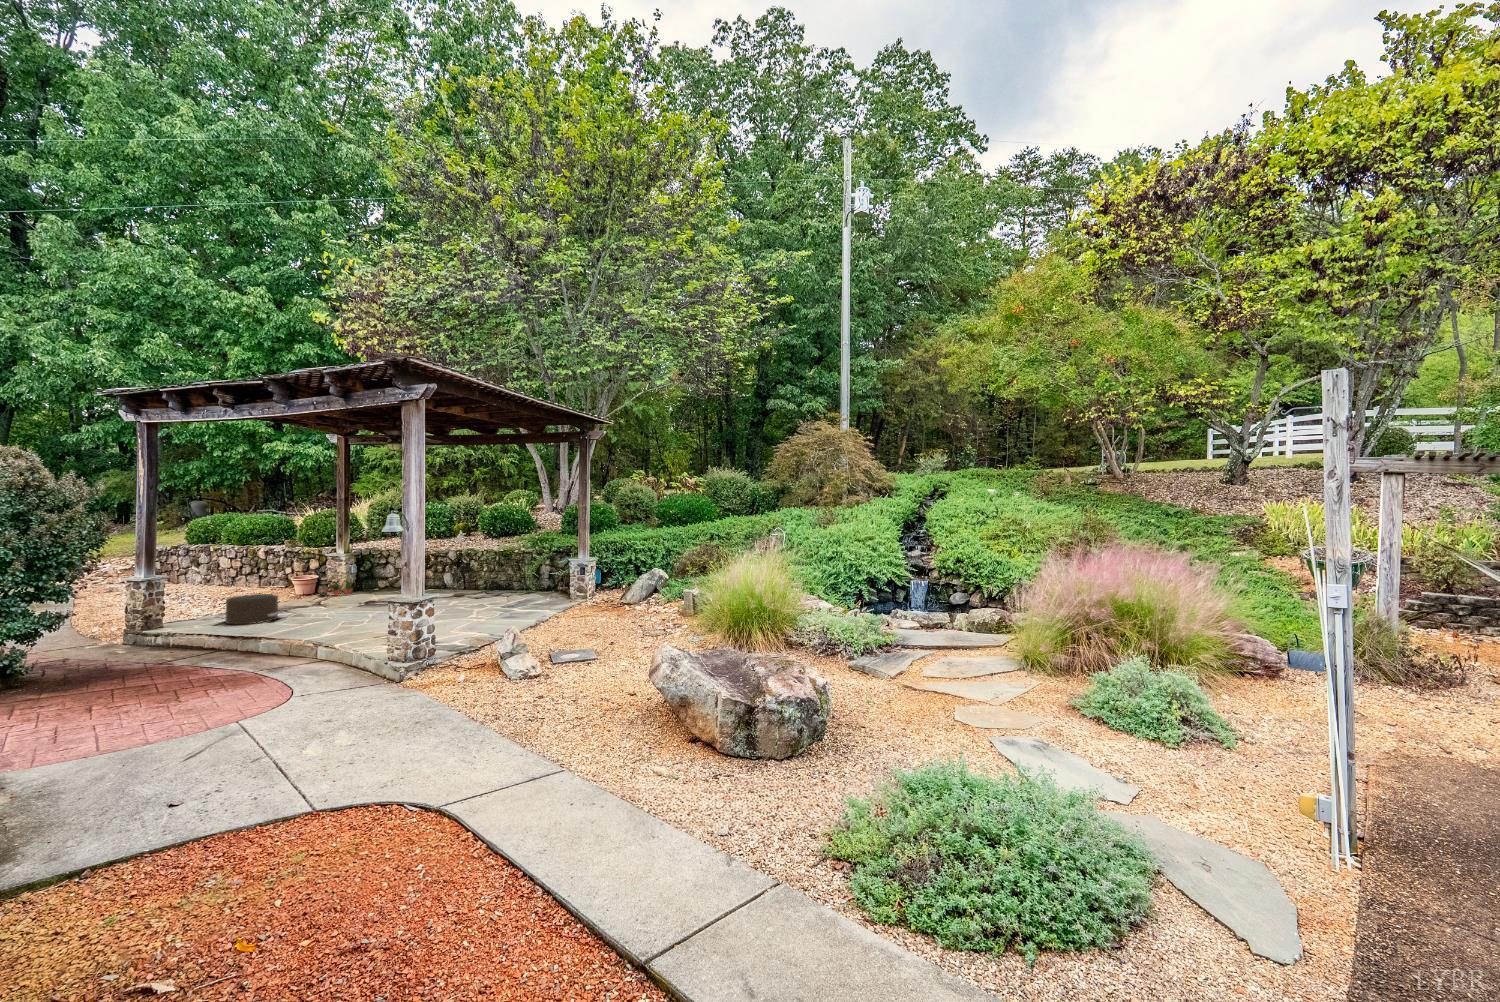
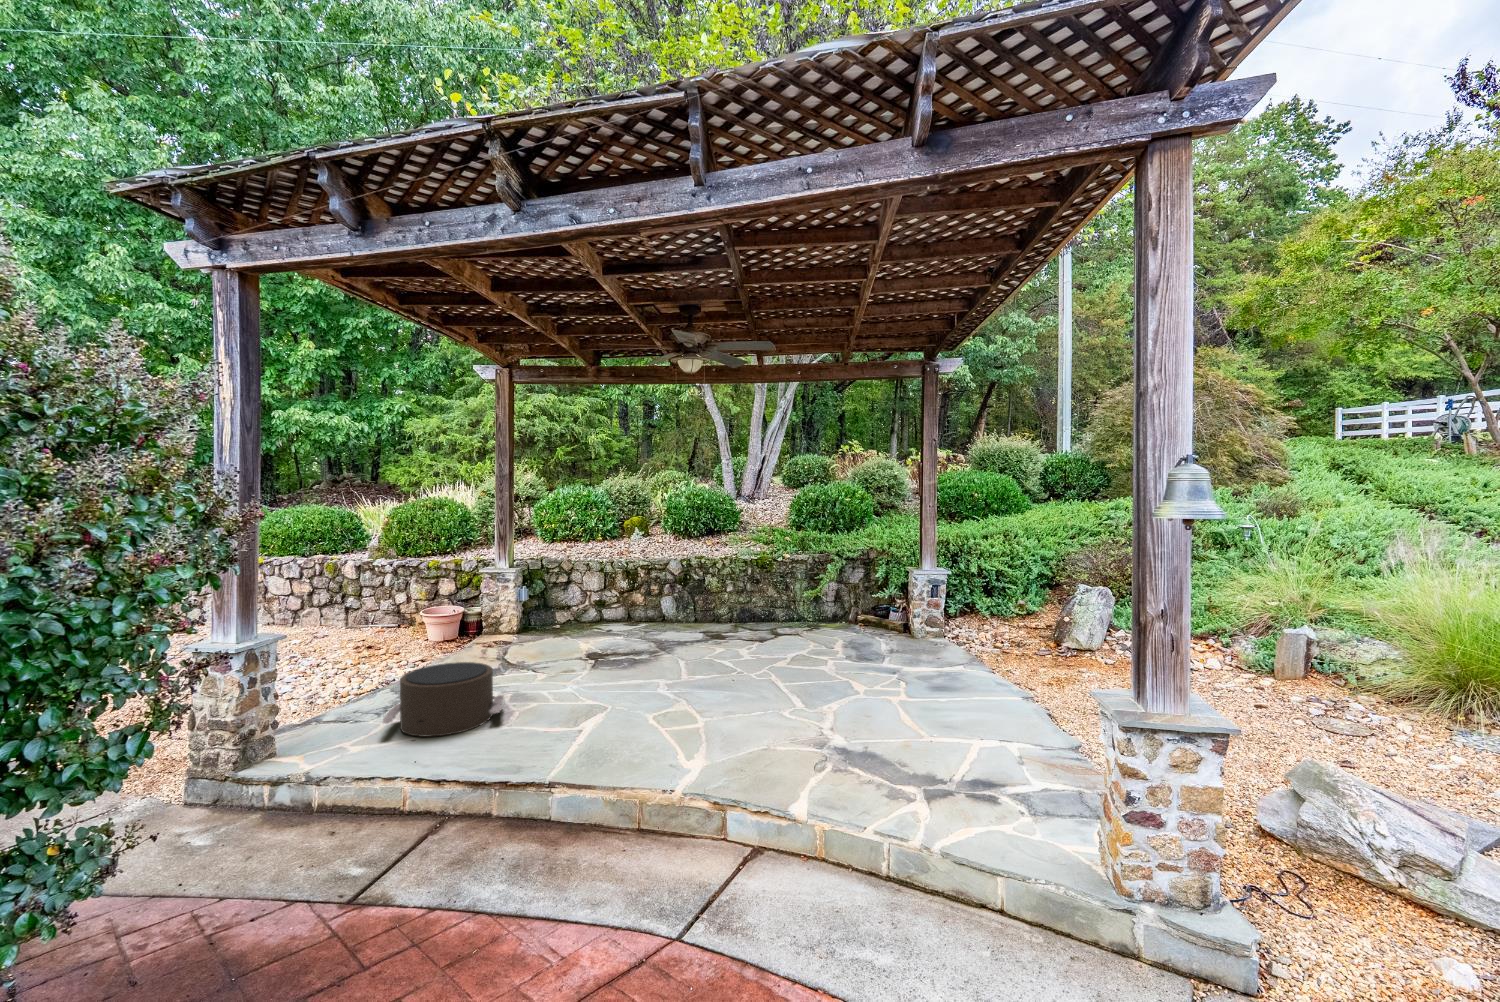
potted plant: present [319,571,353,596] -> none [477,599,533,645]

